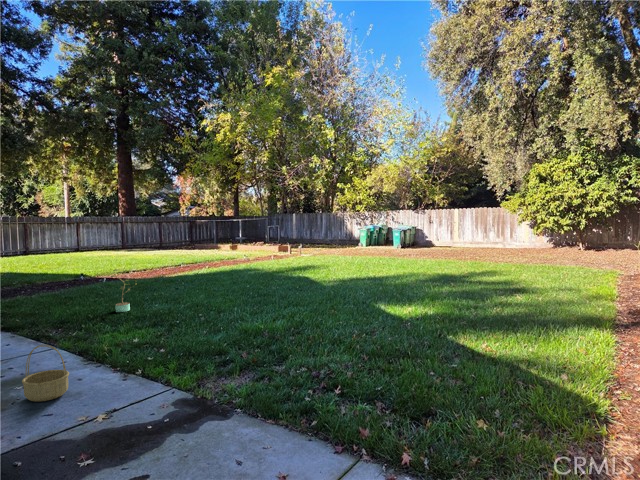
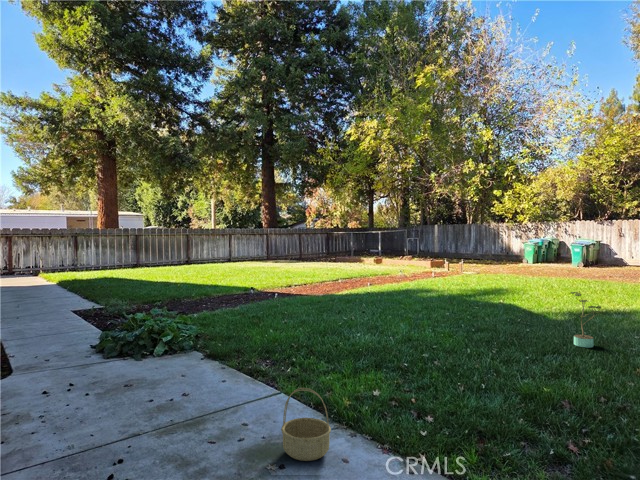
potted plant: present [111,270,137,312] -> present [571,292,601,348]

